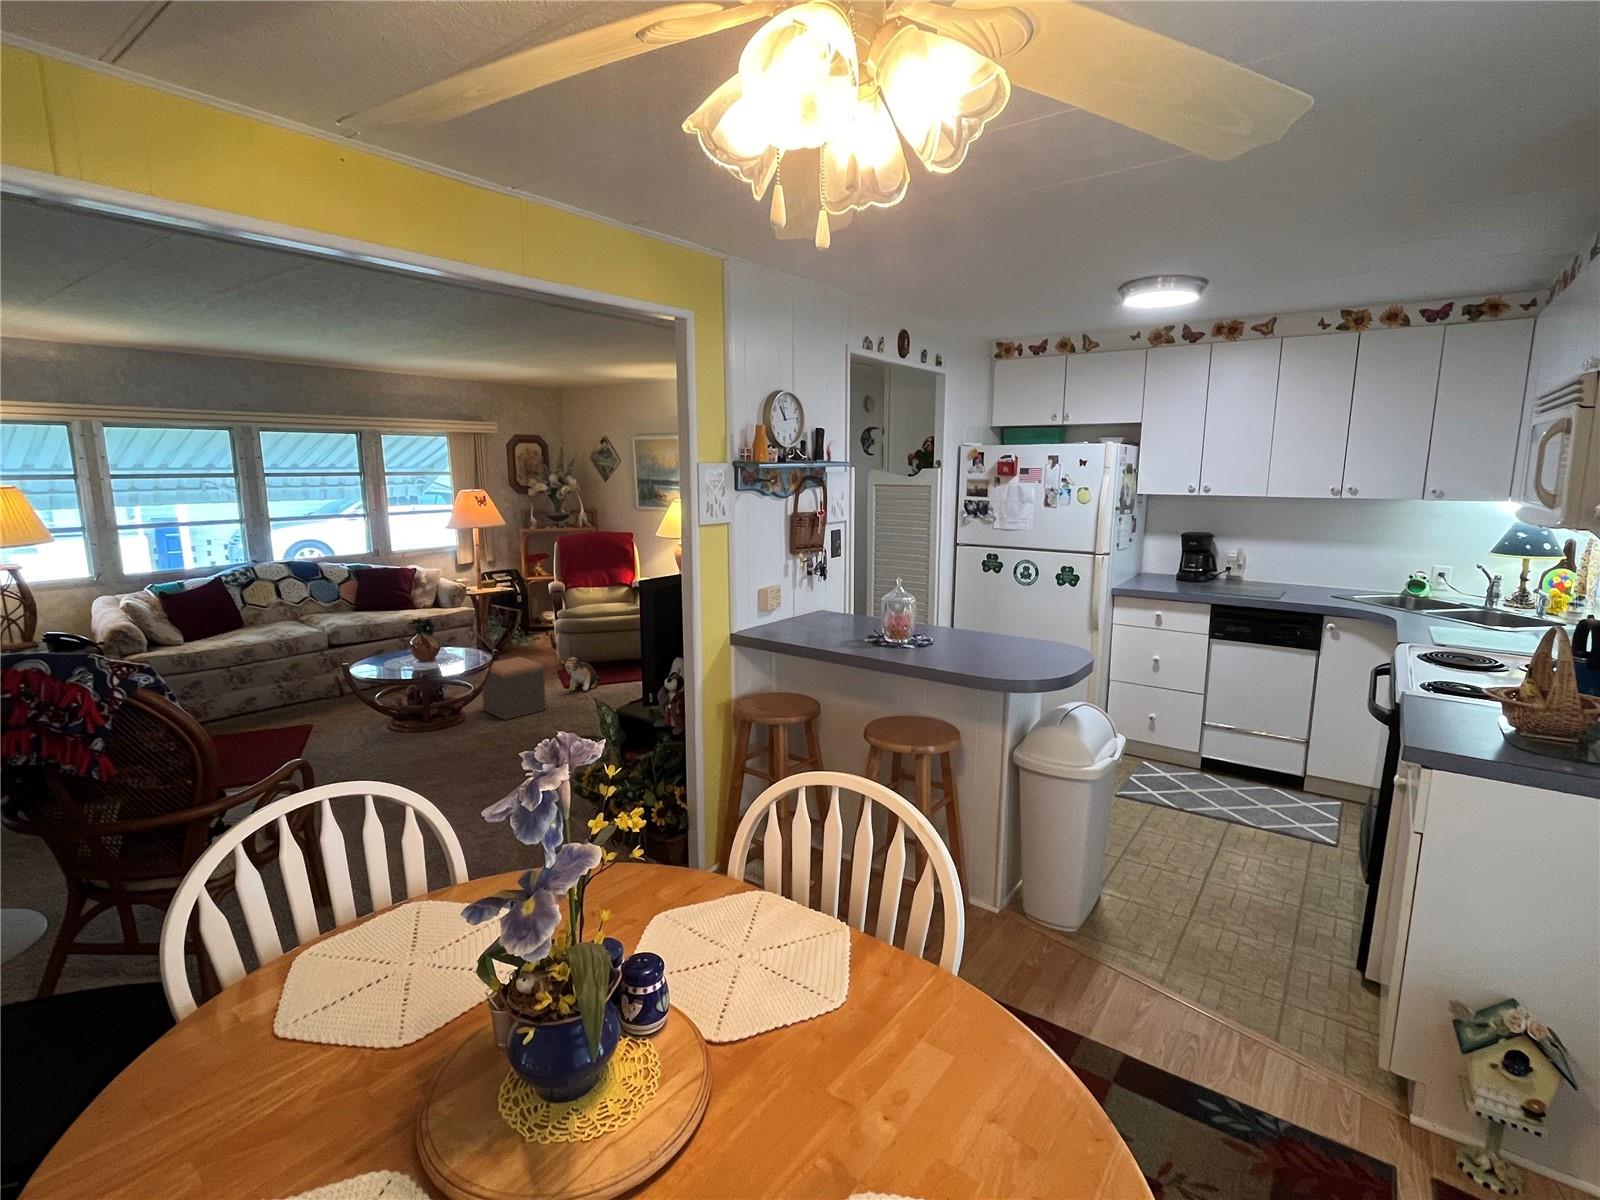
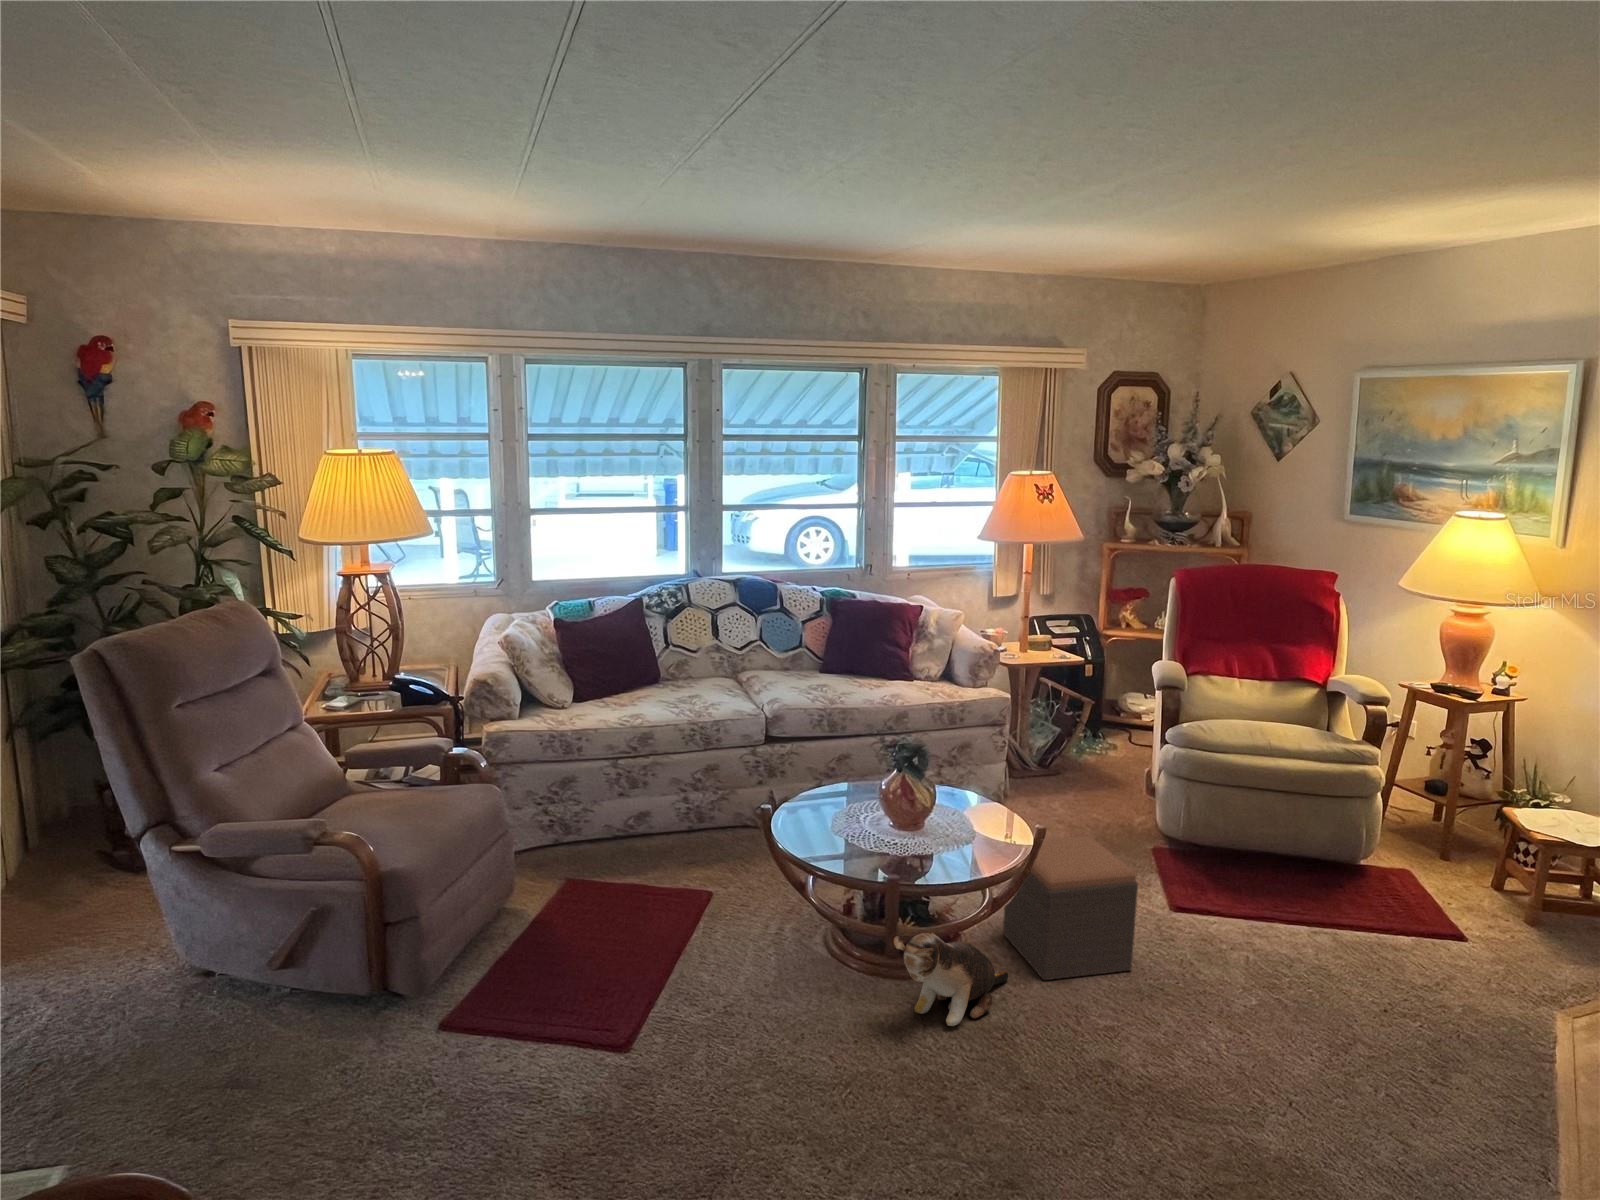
plush toy: present [561,657,600,691] -> present [894,933,1008,1026]

